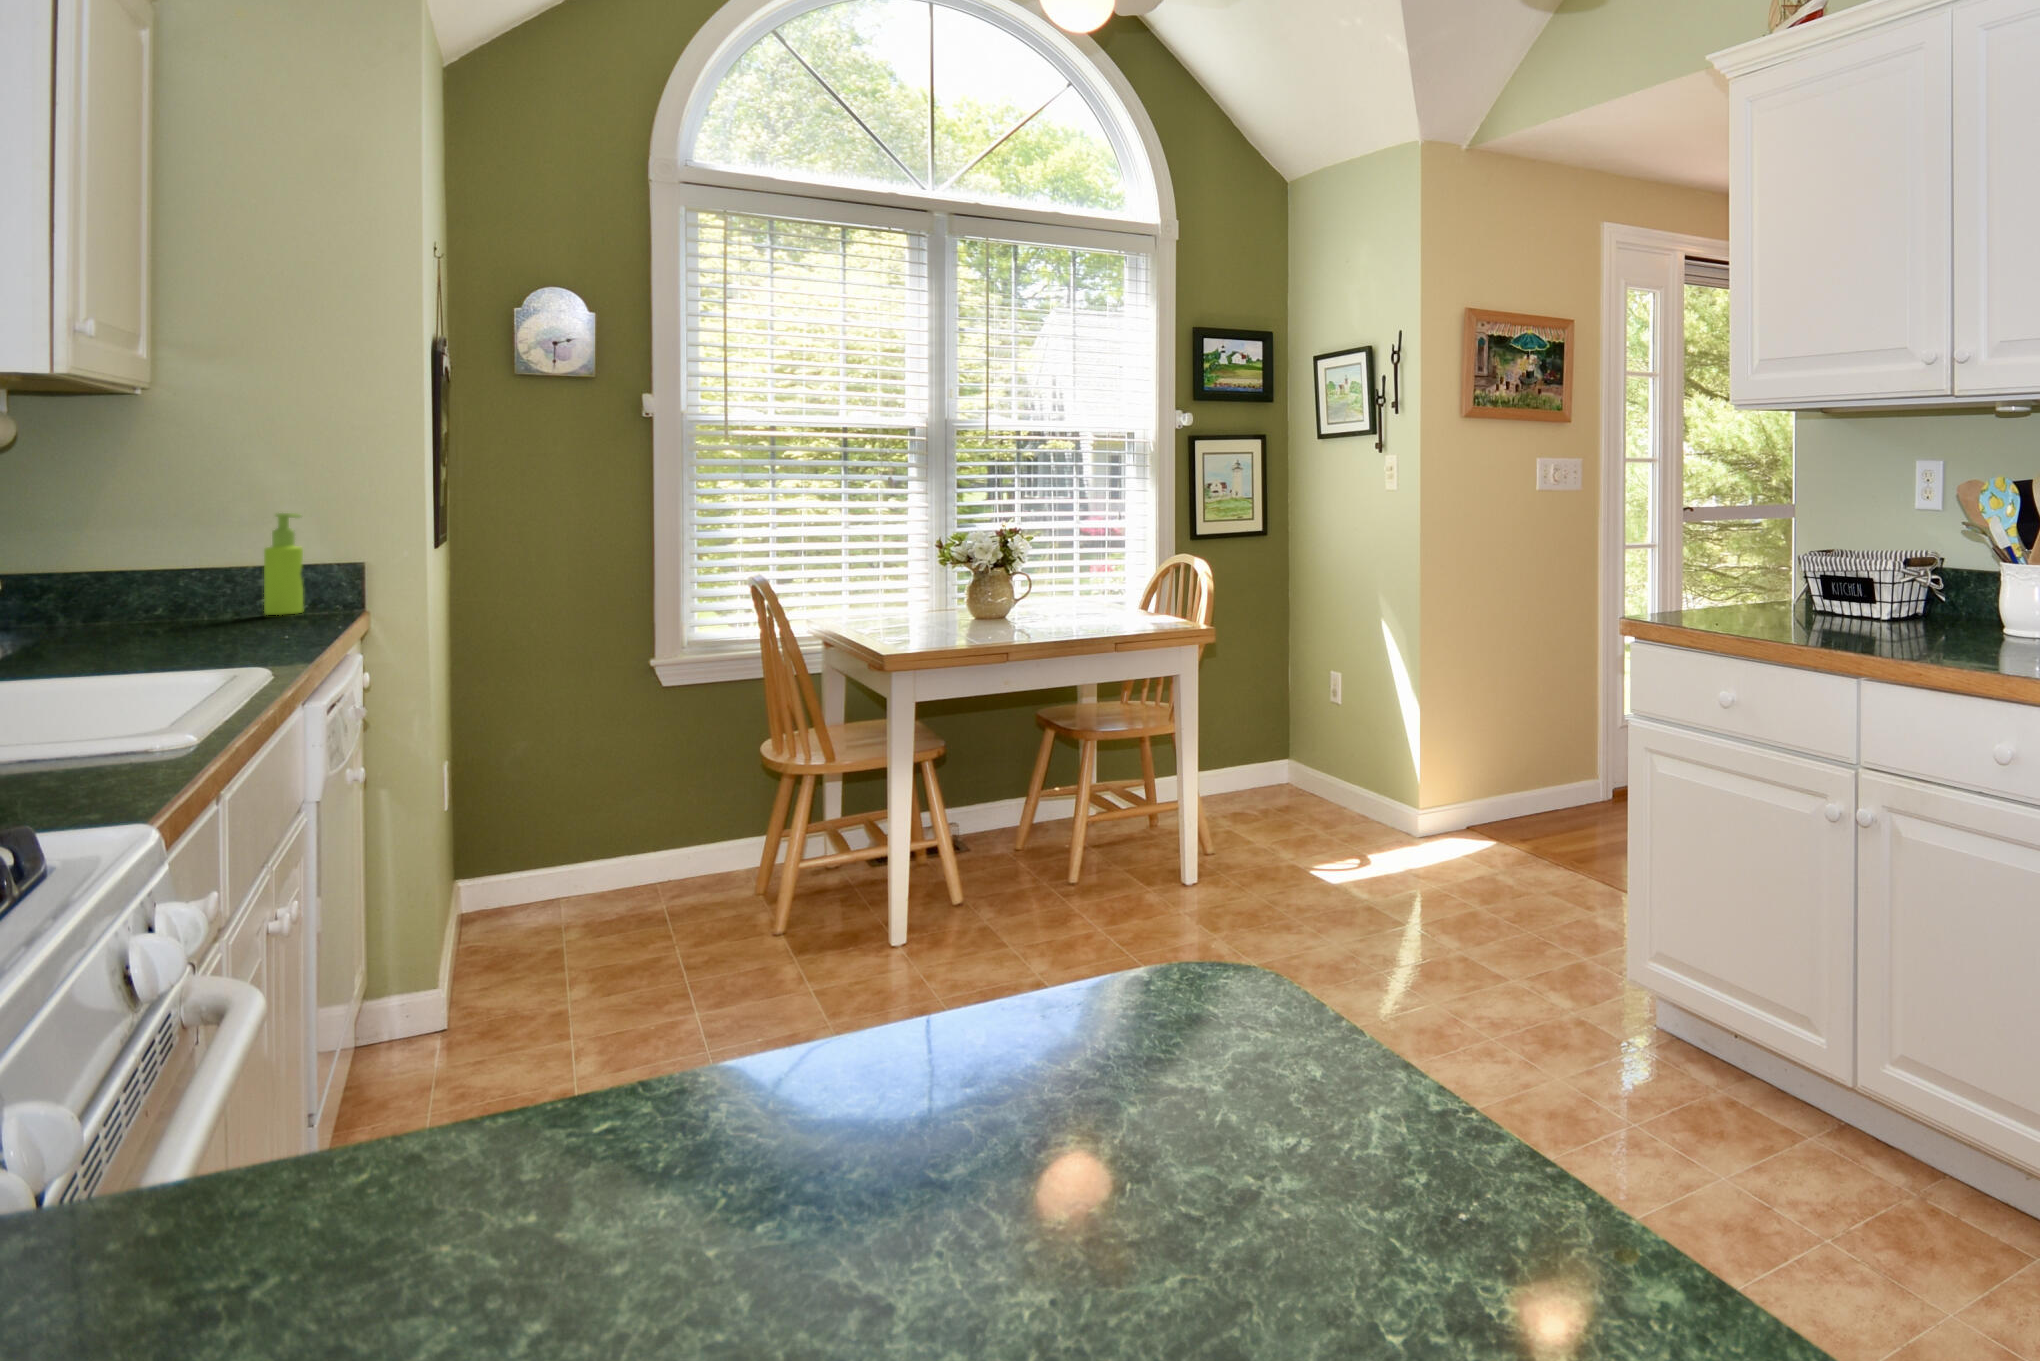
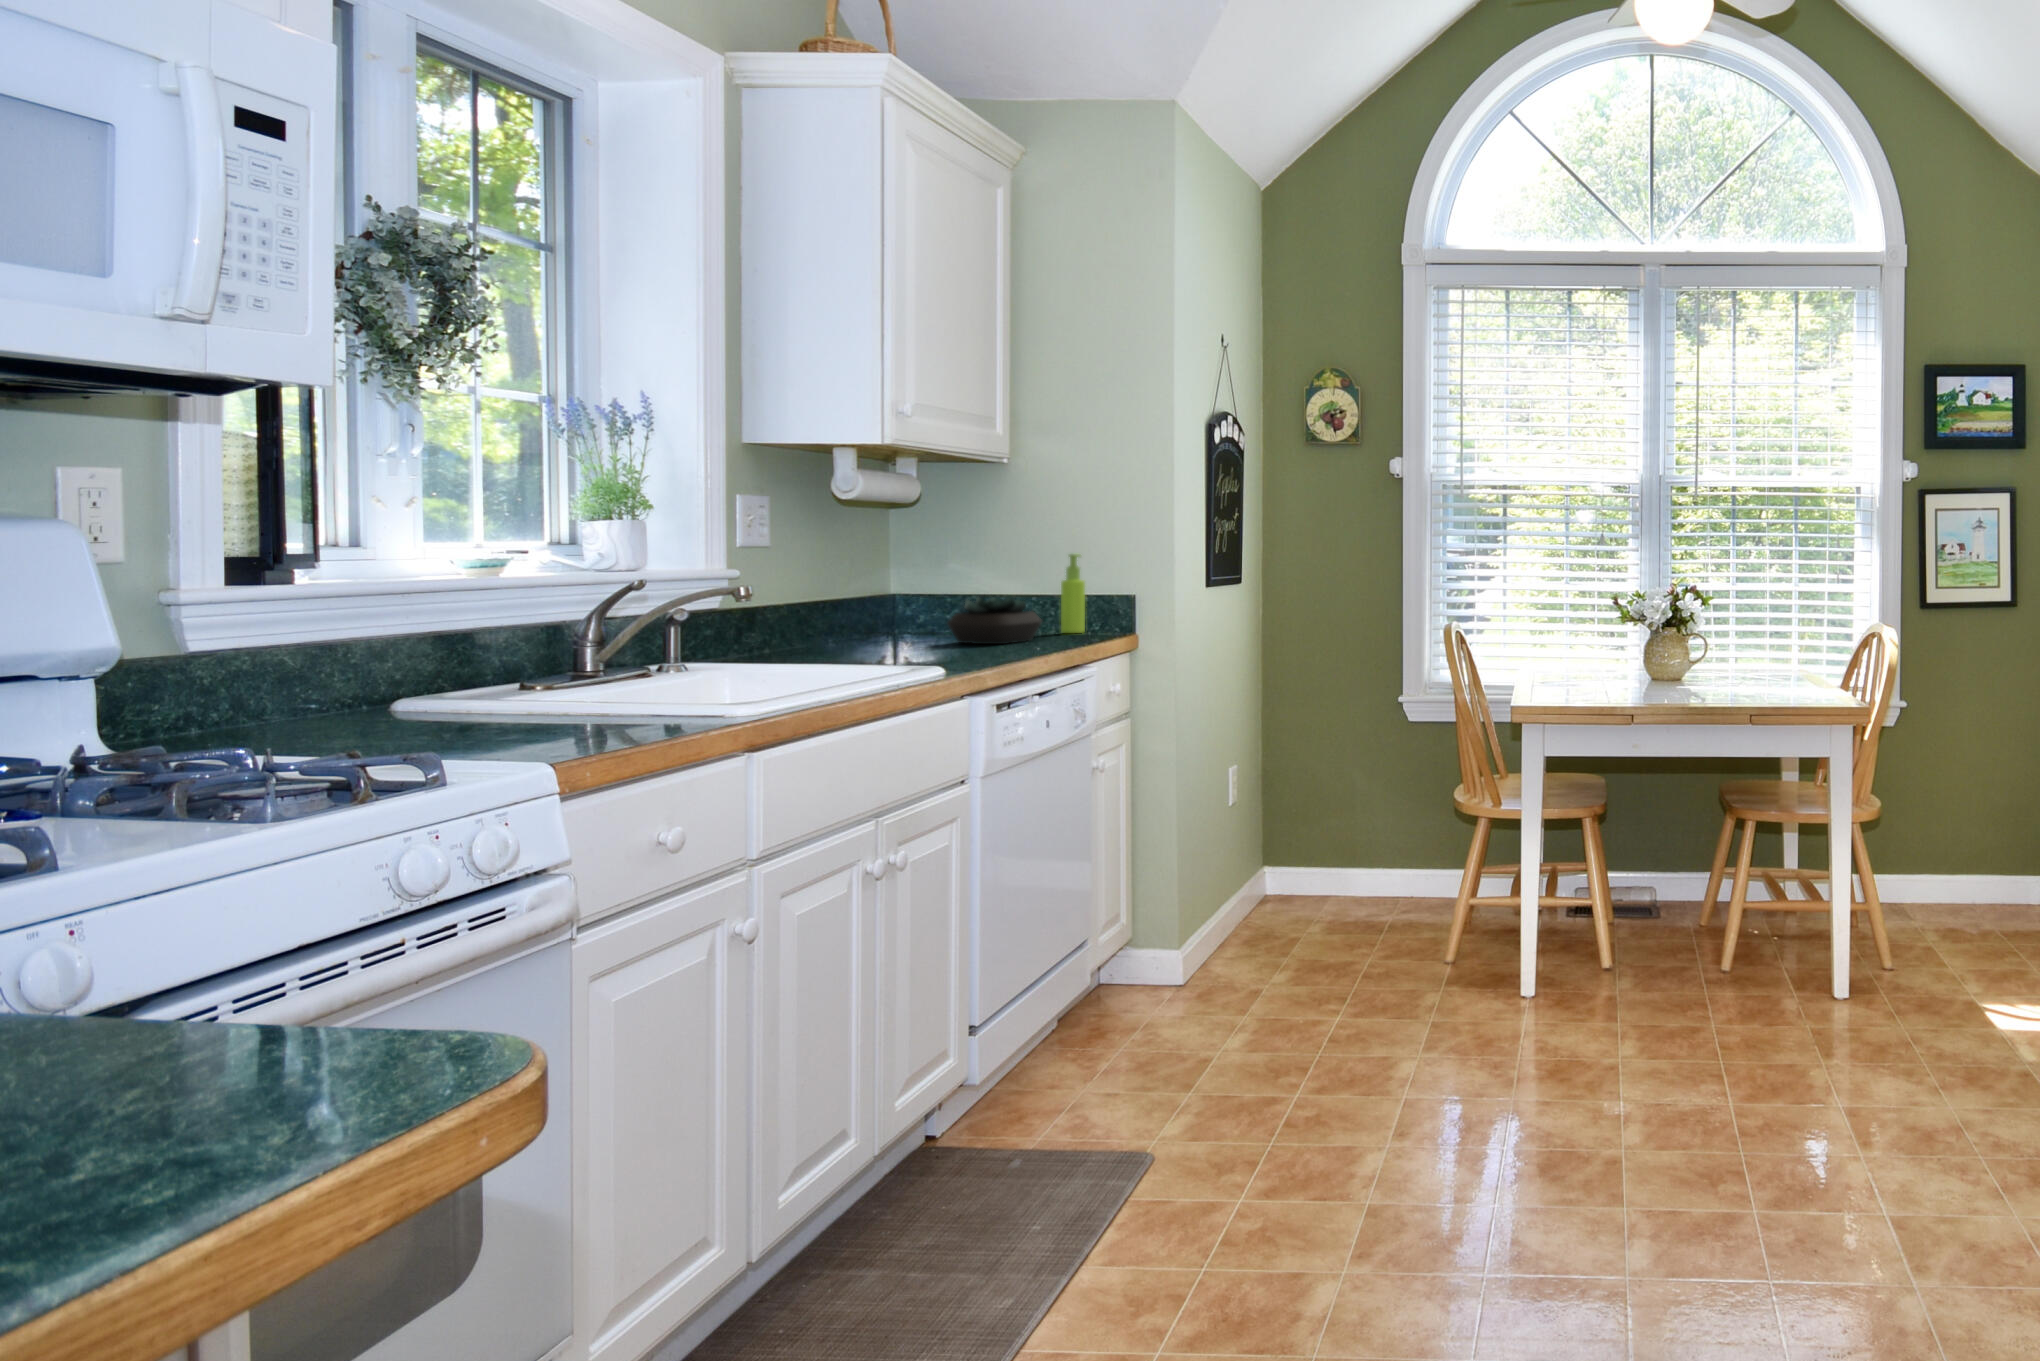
succulent plant: none [107,570,265,637] -> present [948,597,1042,644]

